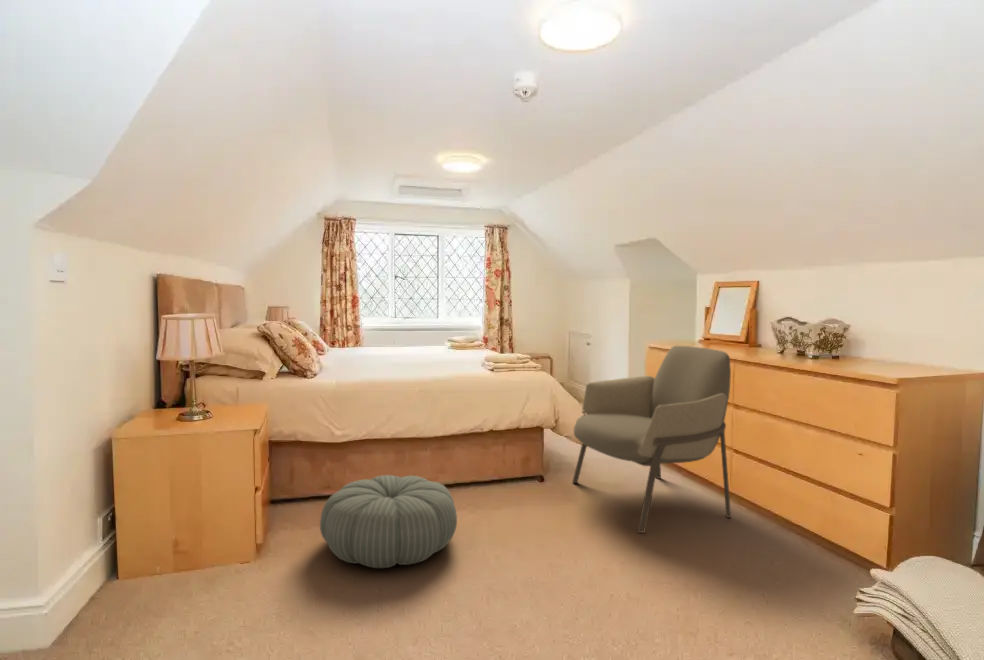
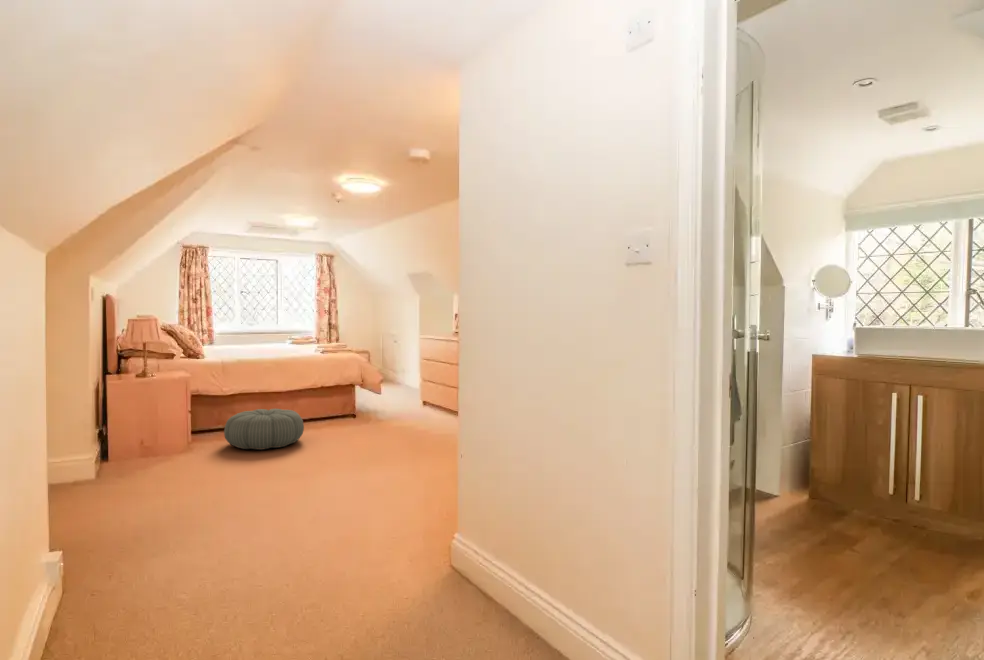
armchair: present [573,346,731,532] -> none [373,335,457,431]

